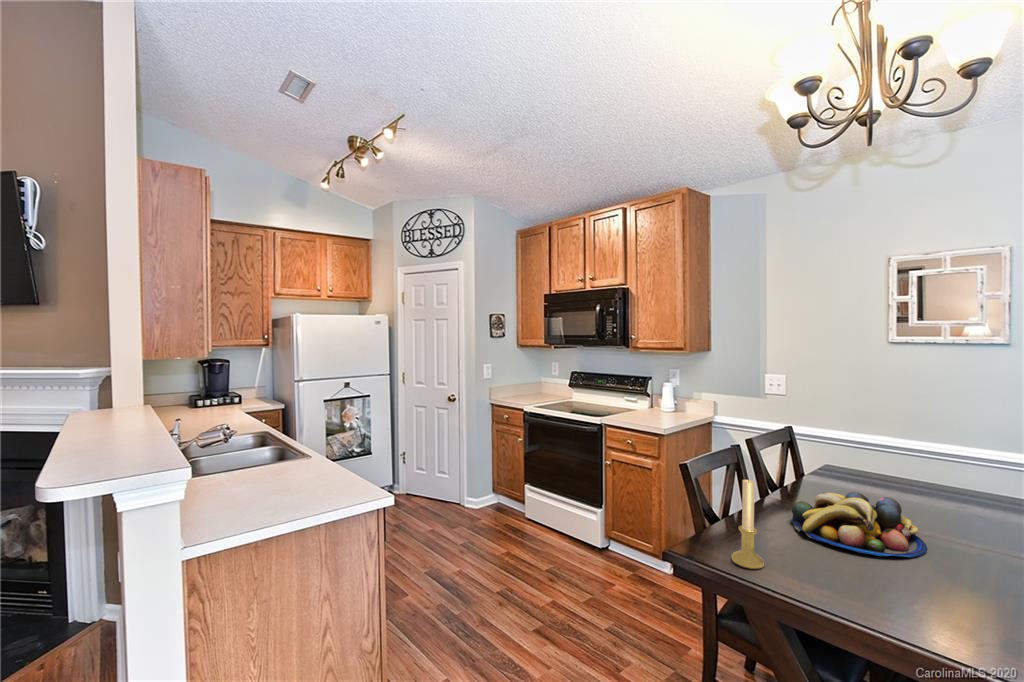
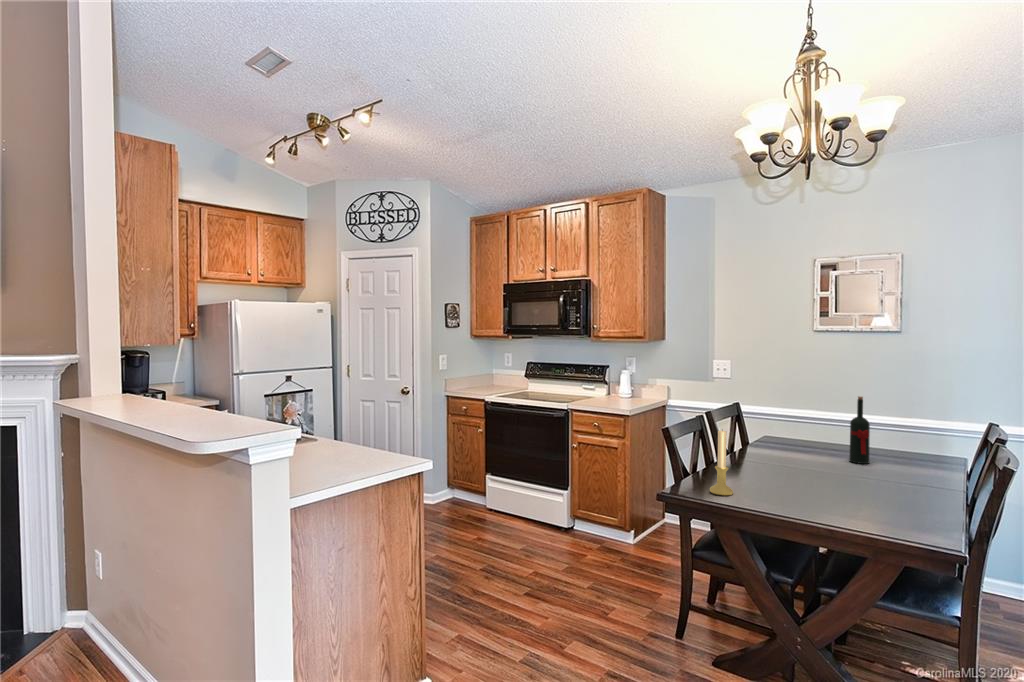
wine bottle: none [945,434,976,527] -> present [849,397,870,464]
fruit bowl: present [790,492,927,557] -> none [745,443,838,482]

